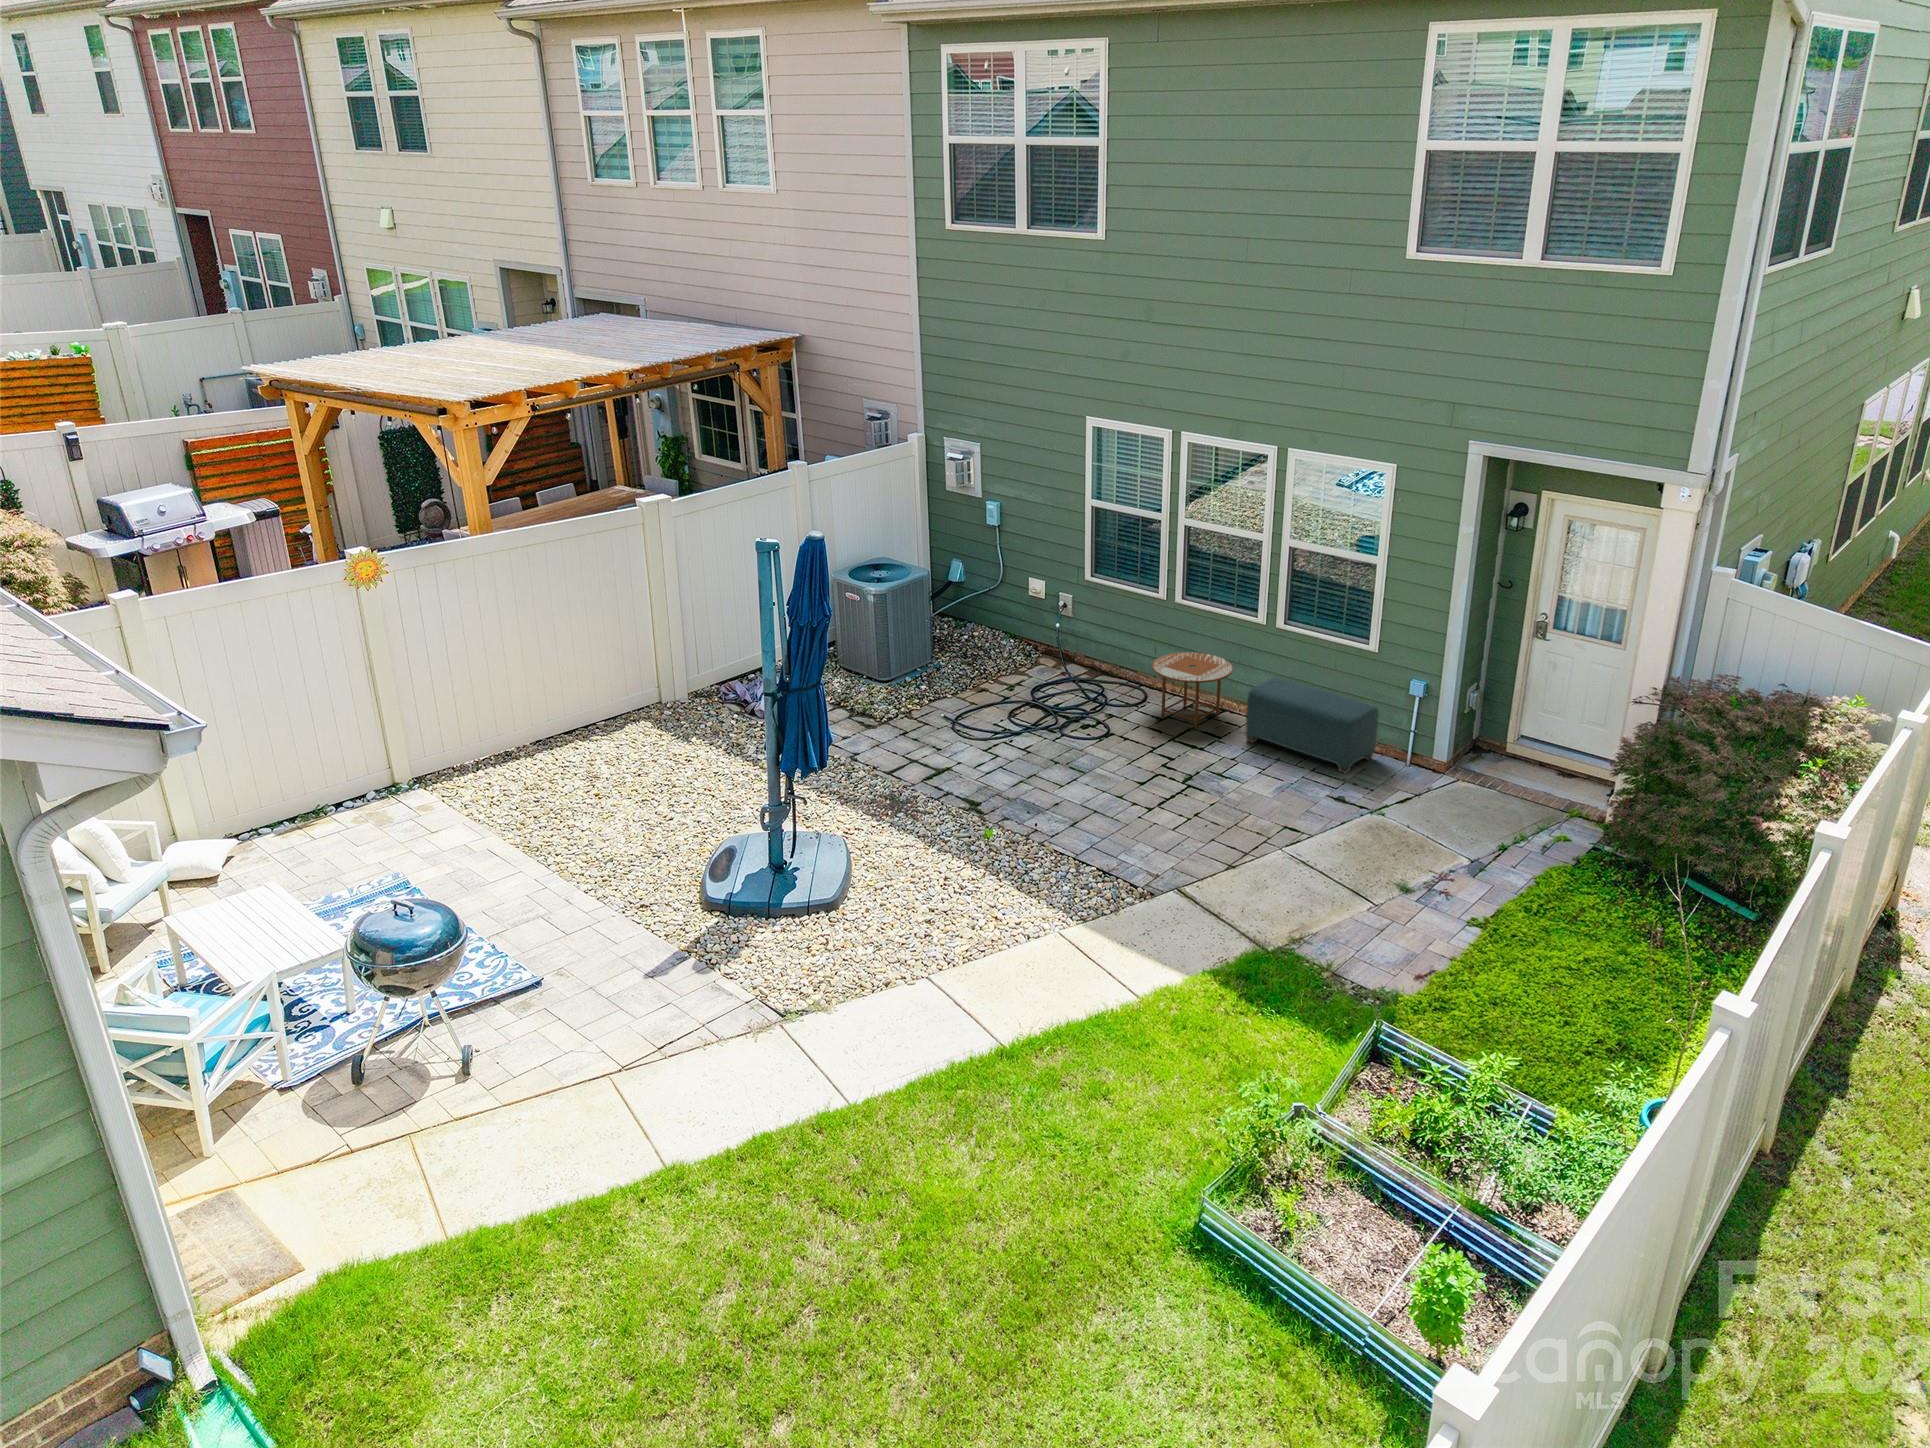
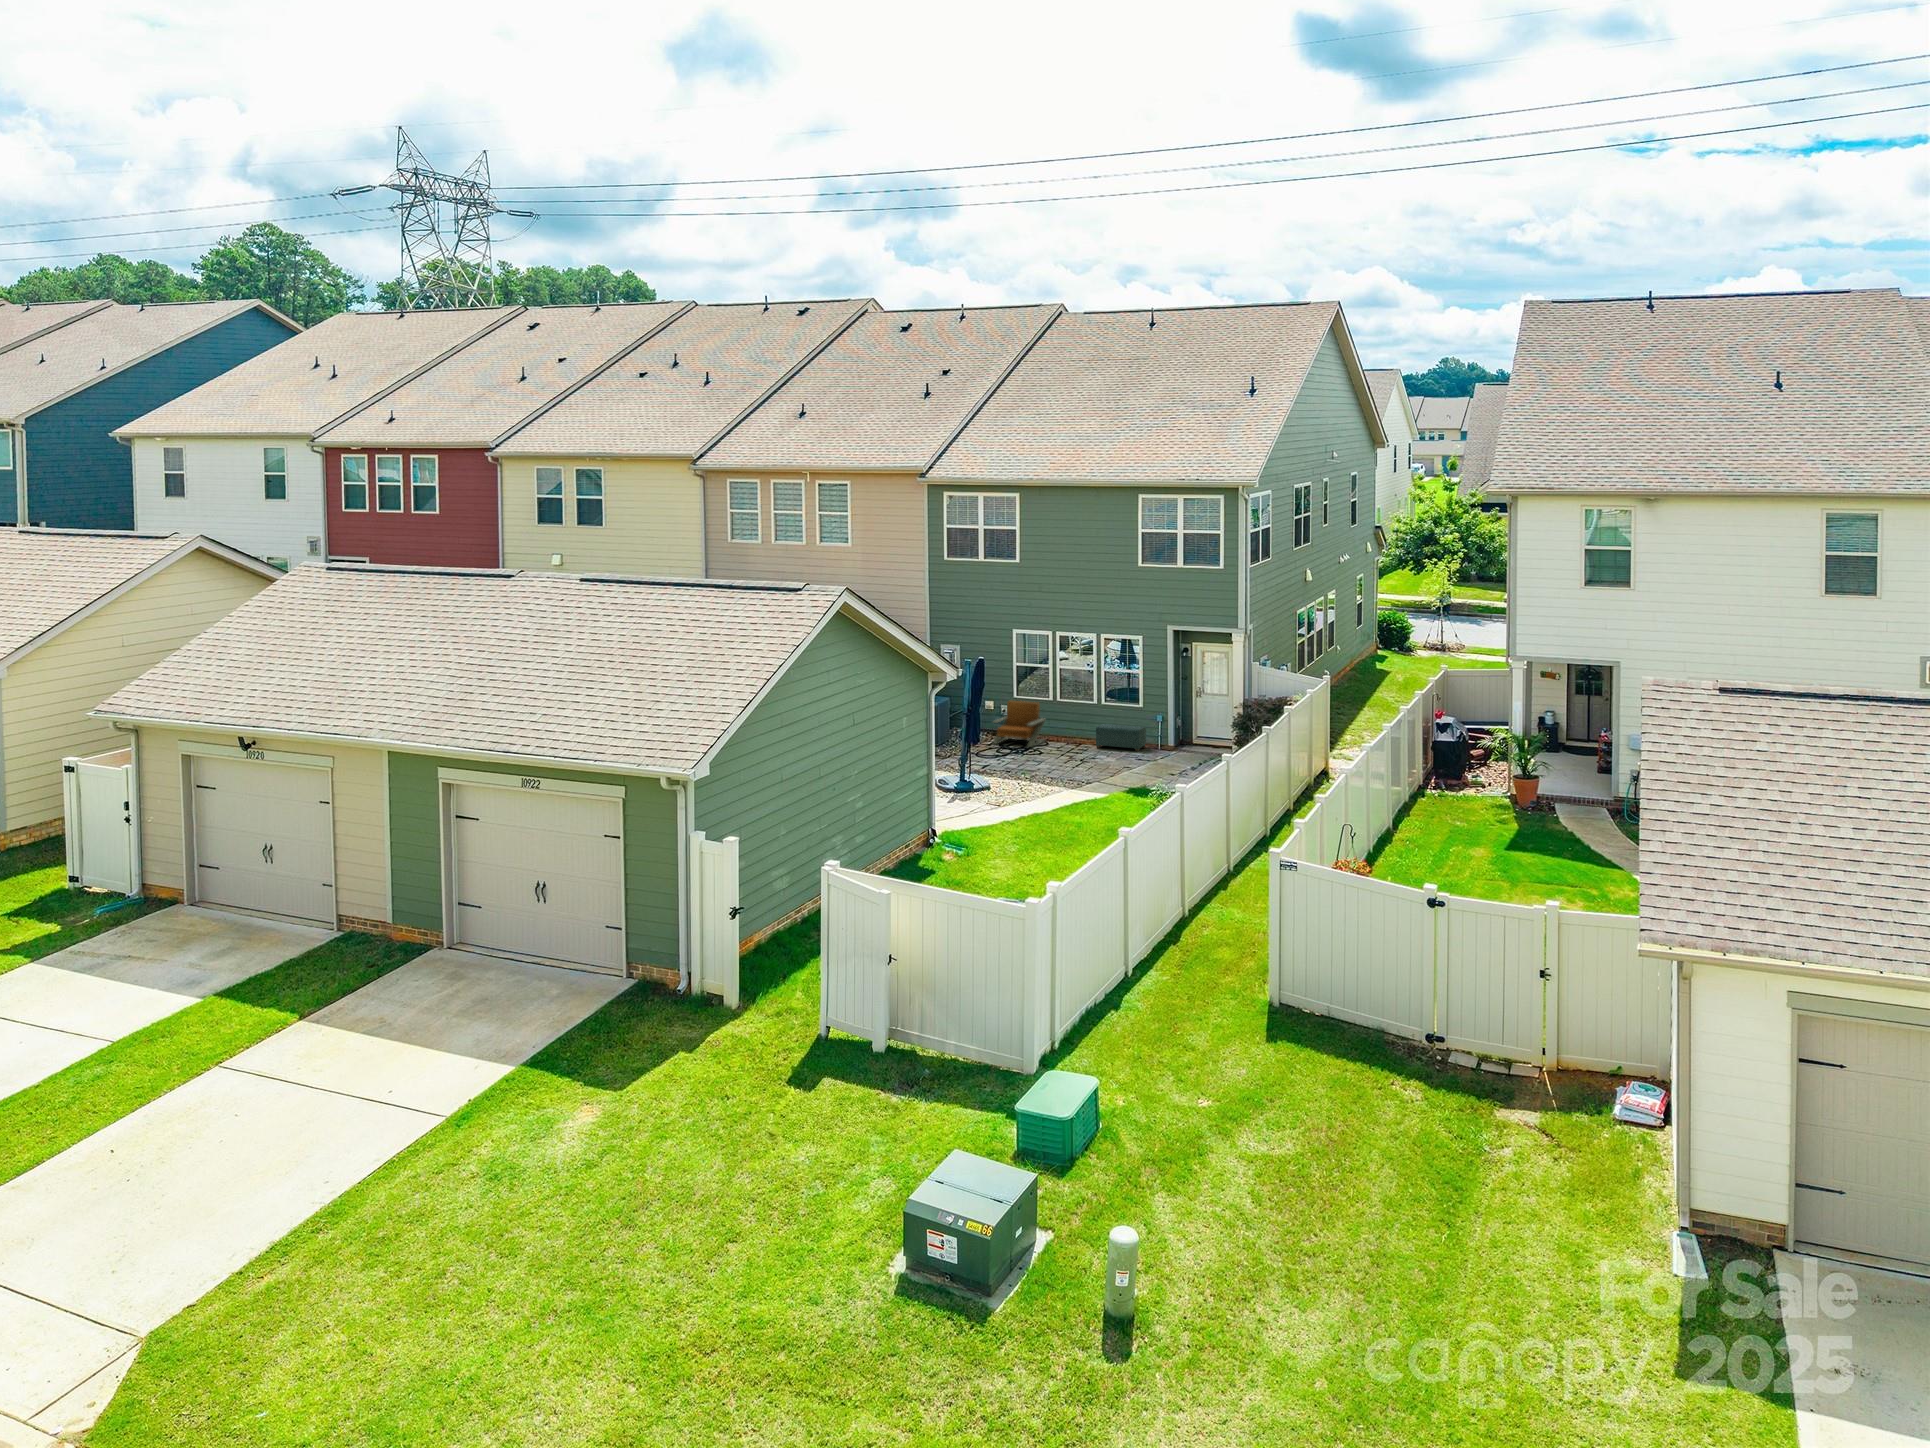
lounge chair: none [1013,585,1148,715] -> present [993,701,1045,747]
side table: present [1152,652,1233,729] -> none [1054,720,1086,747]

